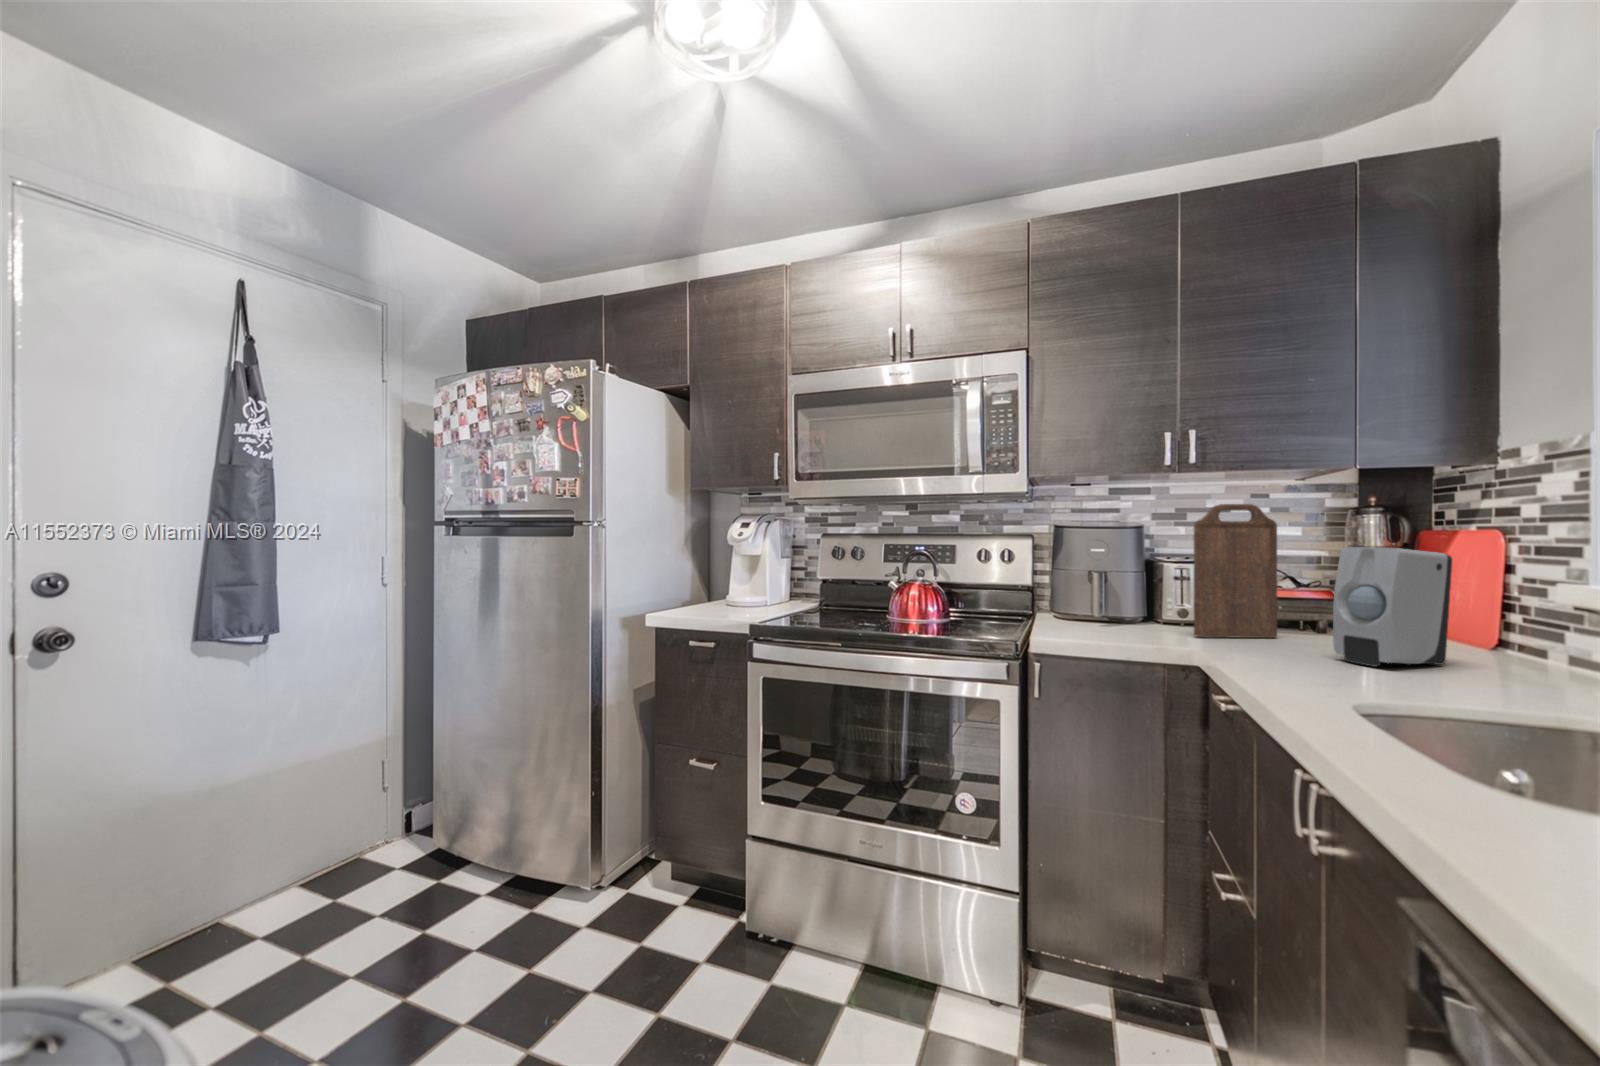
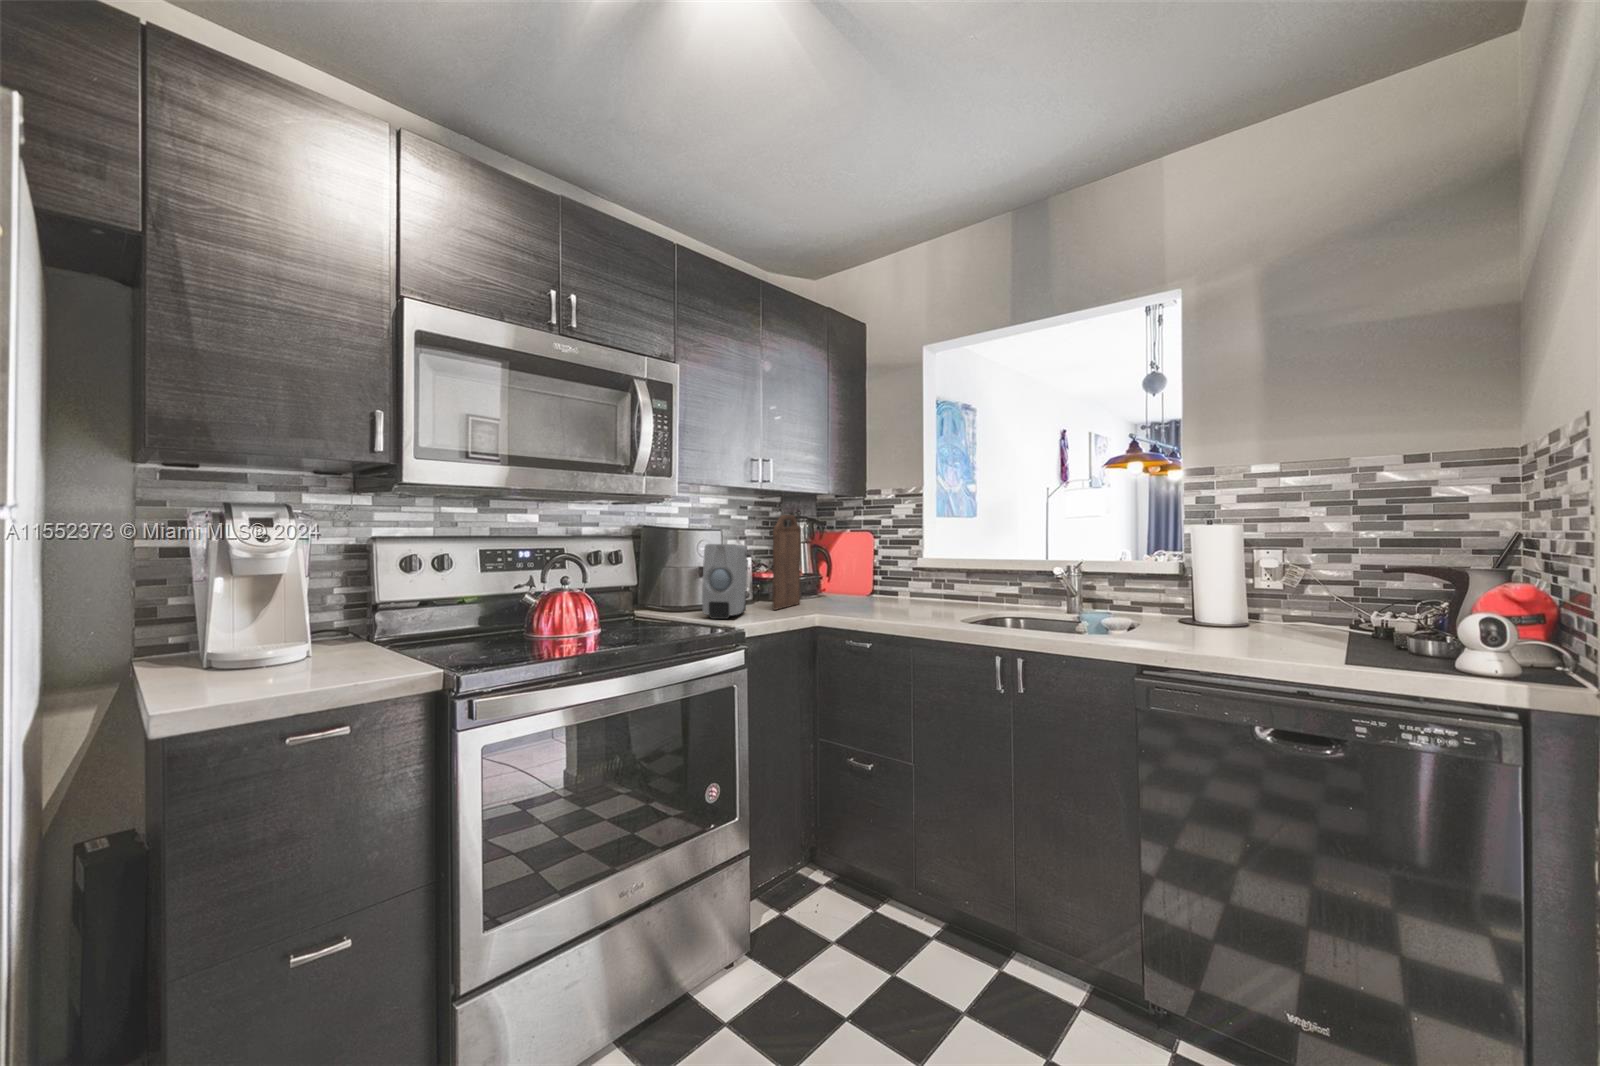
soap dispenser: present [1333,547,1452,667] -> present [702,544,748,619]

